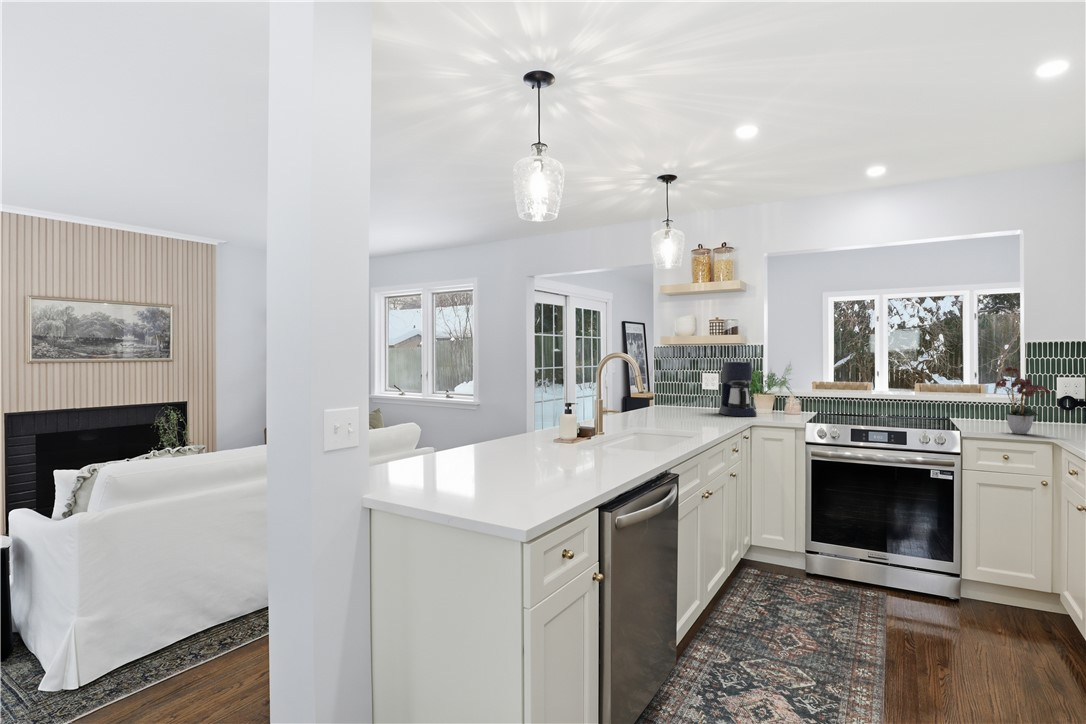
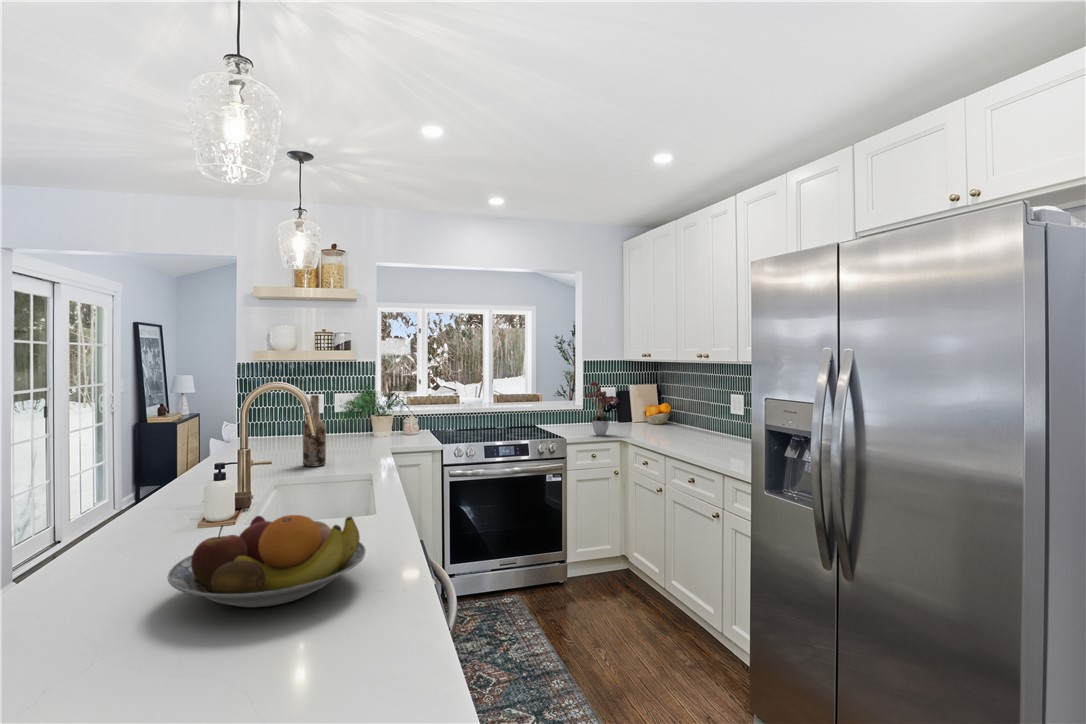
coffee maker: present [719,362,757,416] -> none [344,381,390,444]
wine bottle: none [656,368,673,424] -> present [303,395,326,467]
fruit bowl: none [473,423,577,471] -> present [168,515,366,608]

